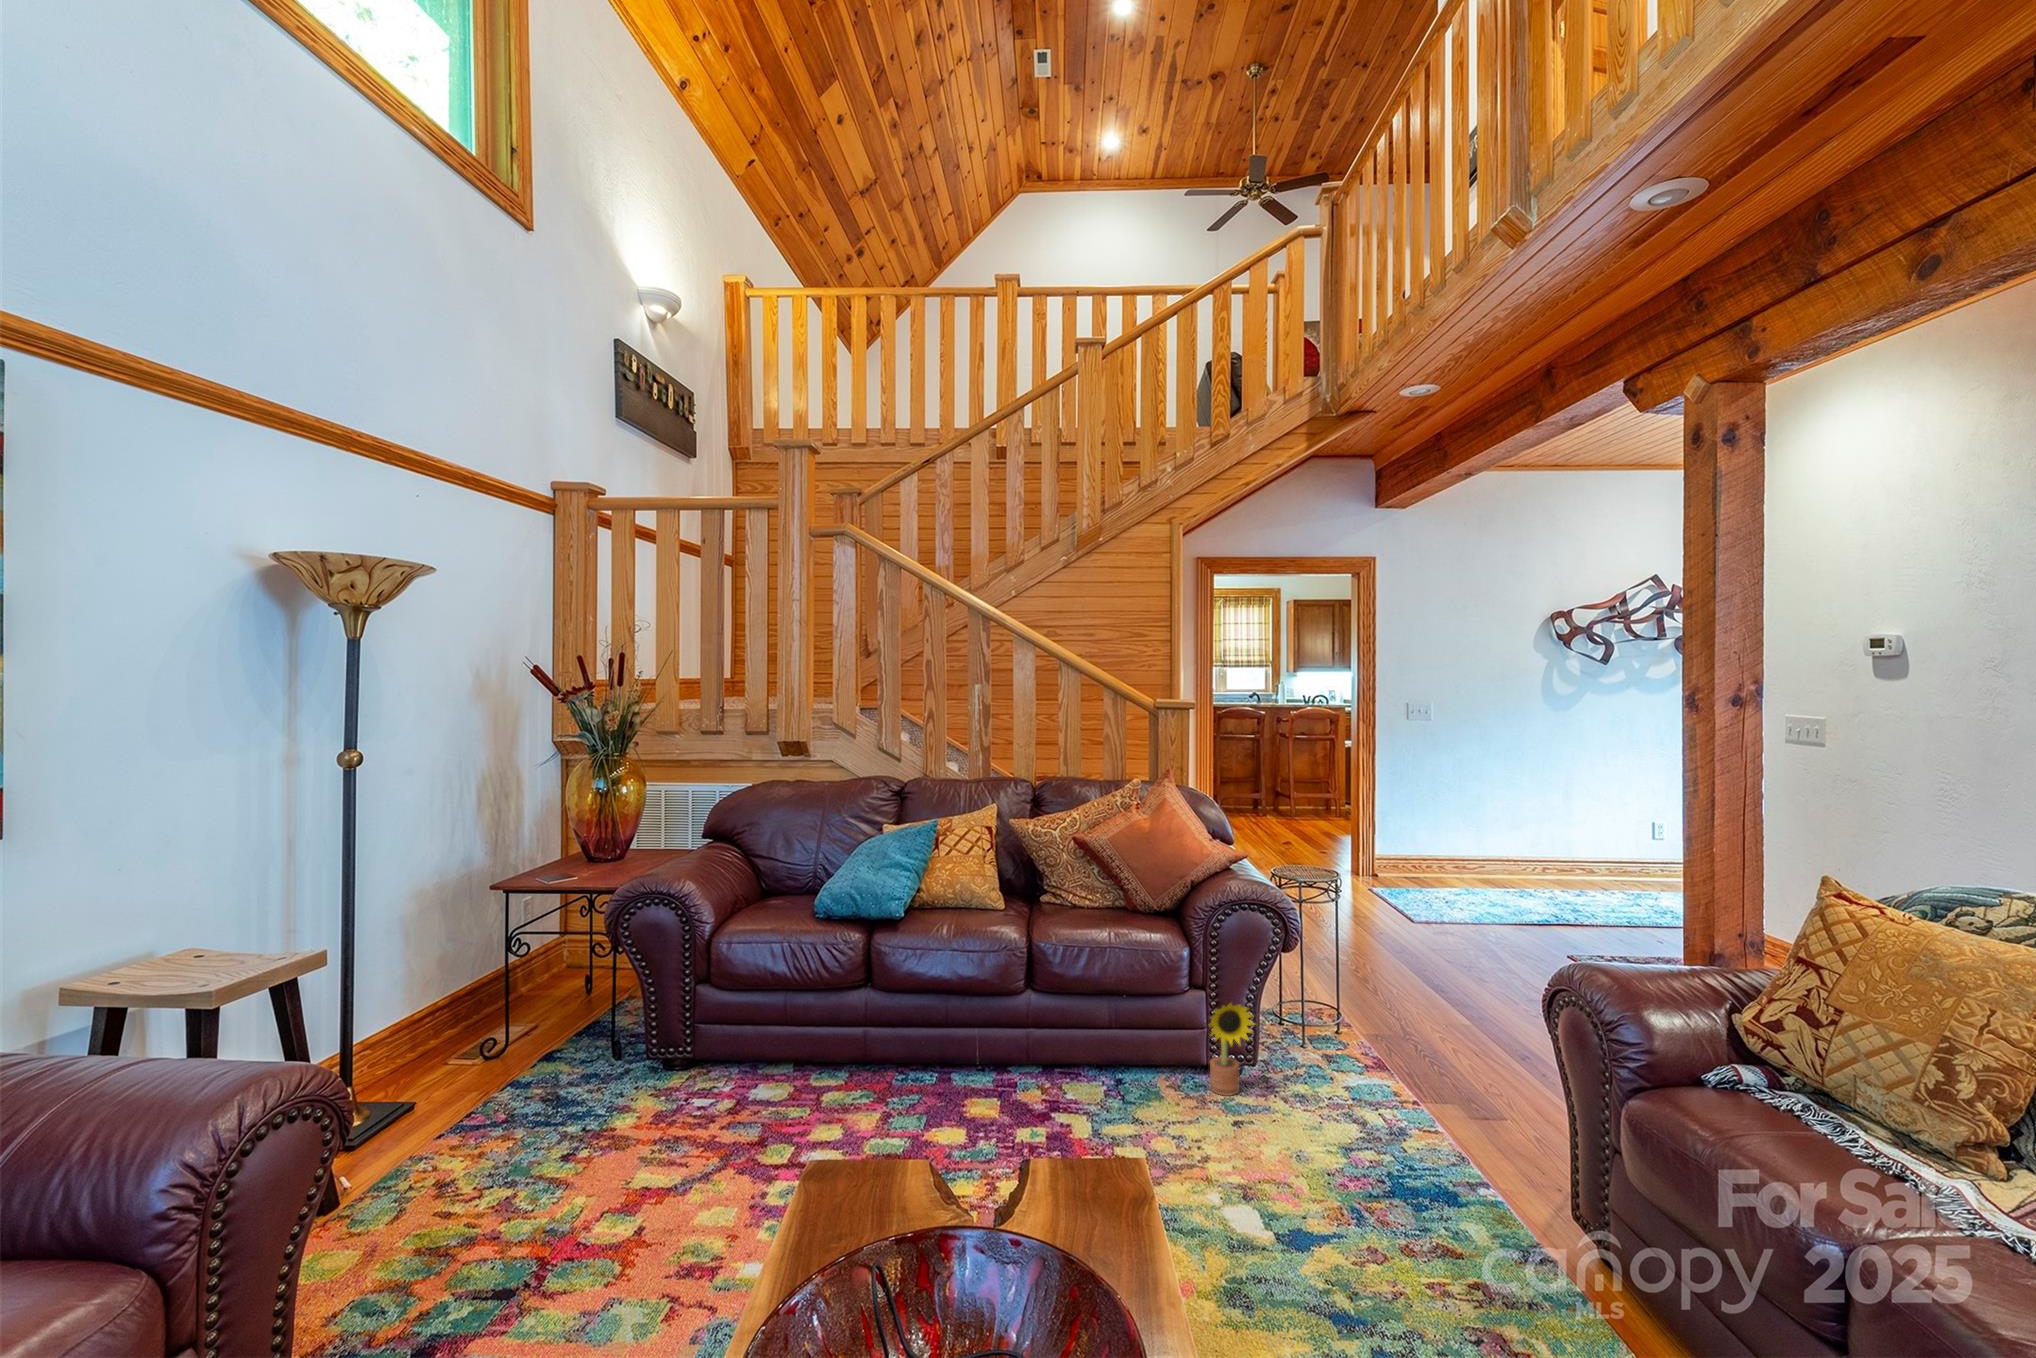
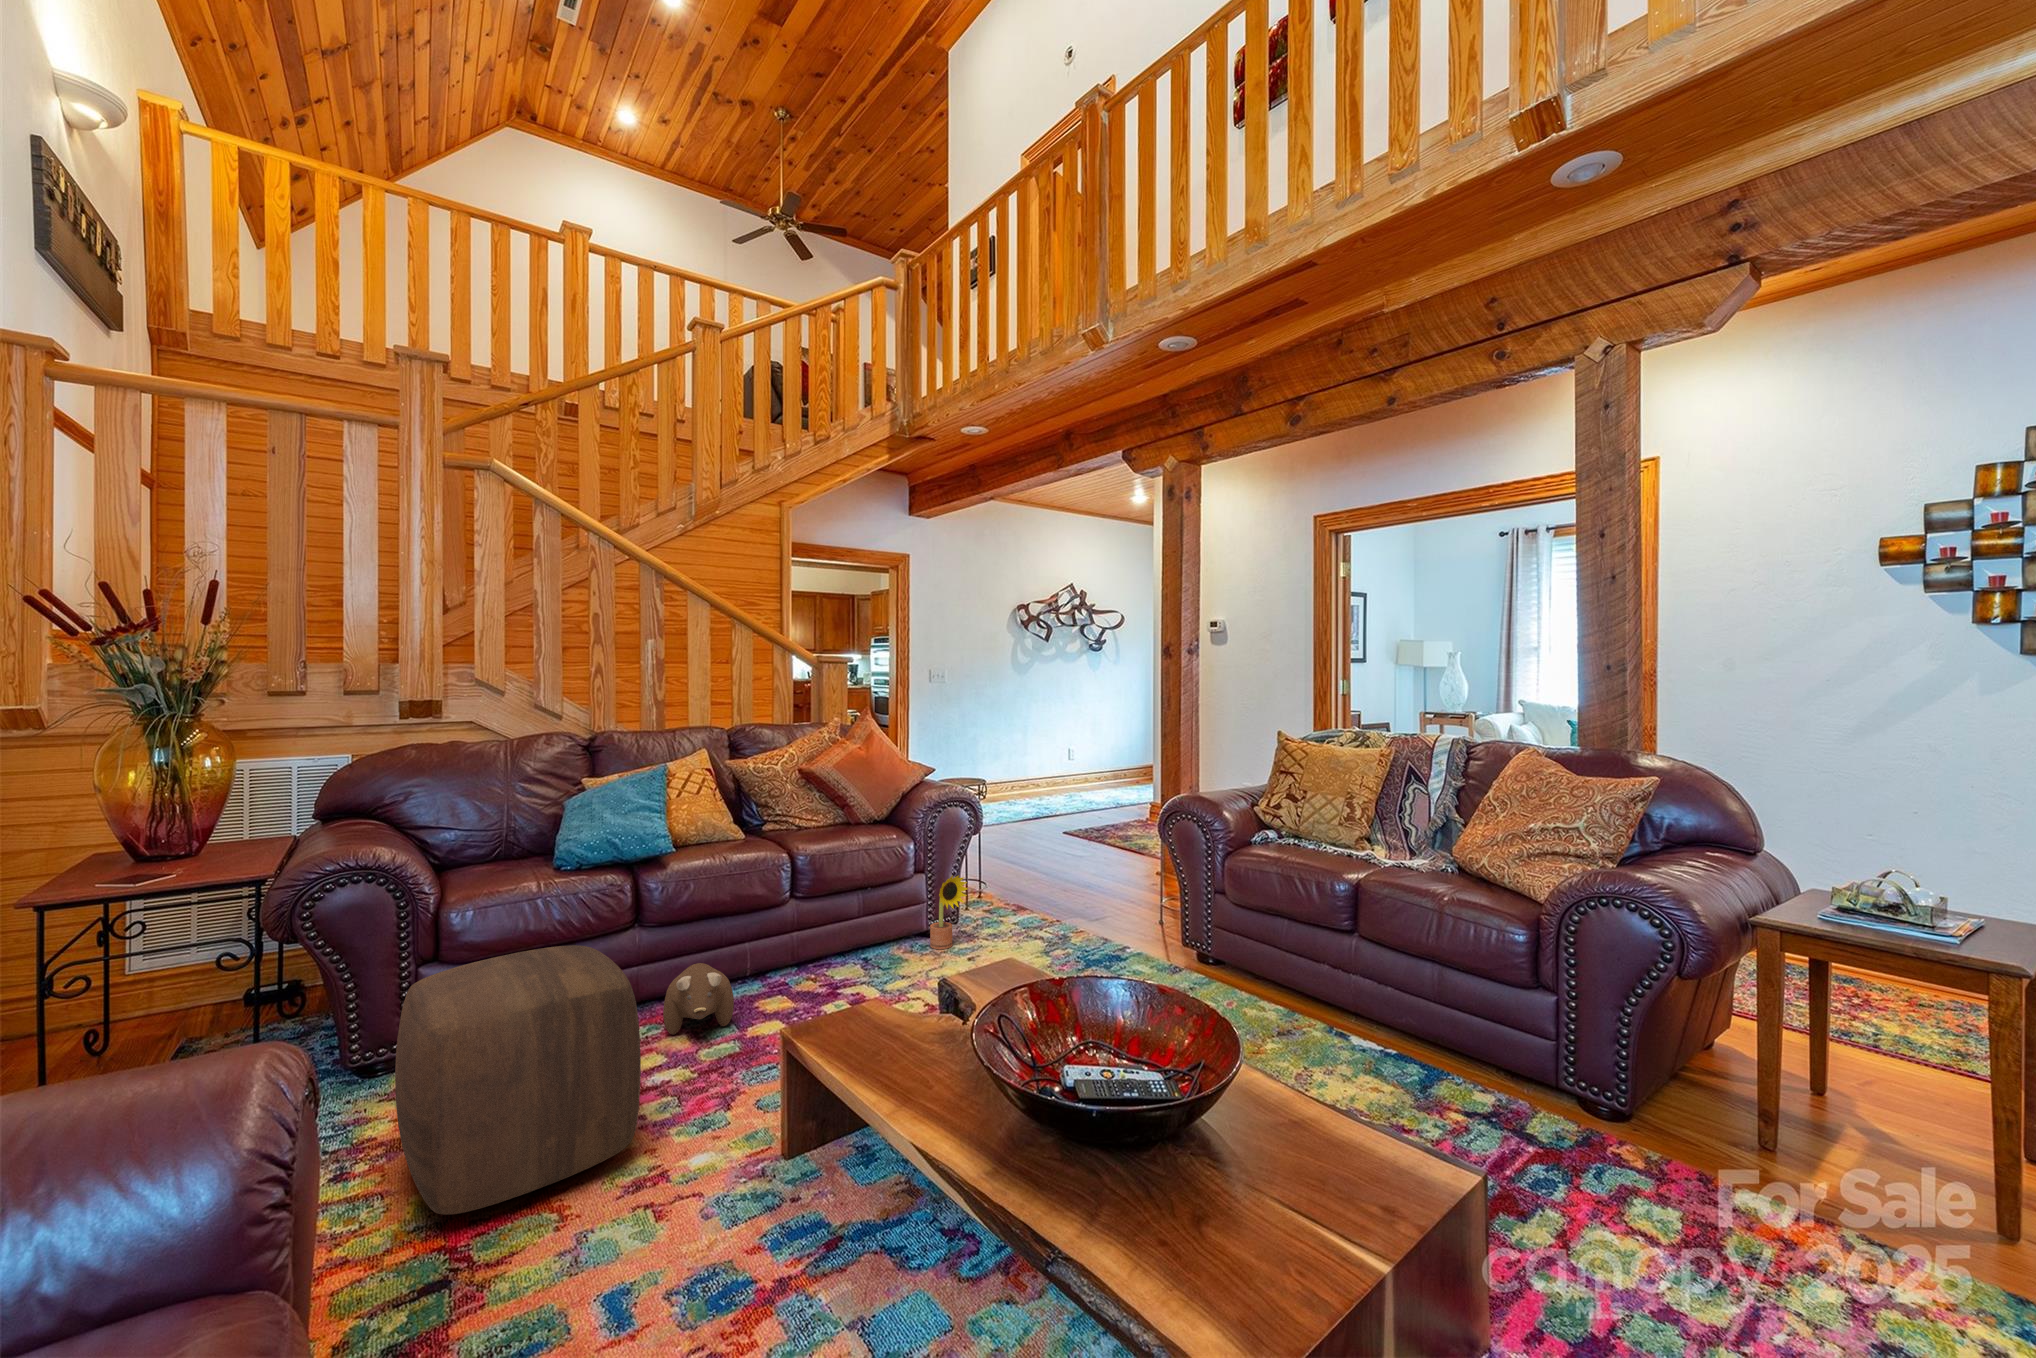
ottoman: none [512,1005,739,1246] -> present [395,945,641,1214]
plush toy: none [853,1043,929,1120] -> present [663,963,734,1034]

